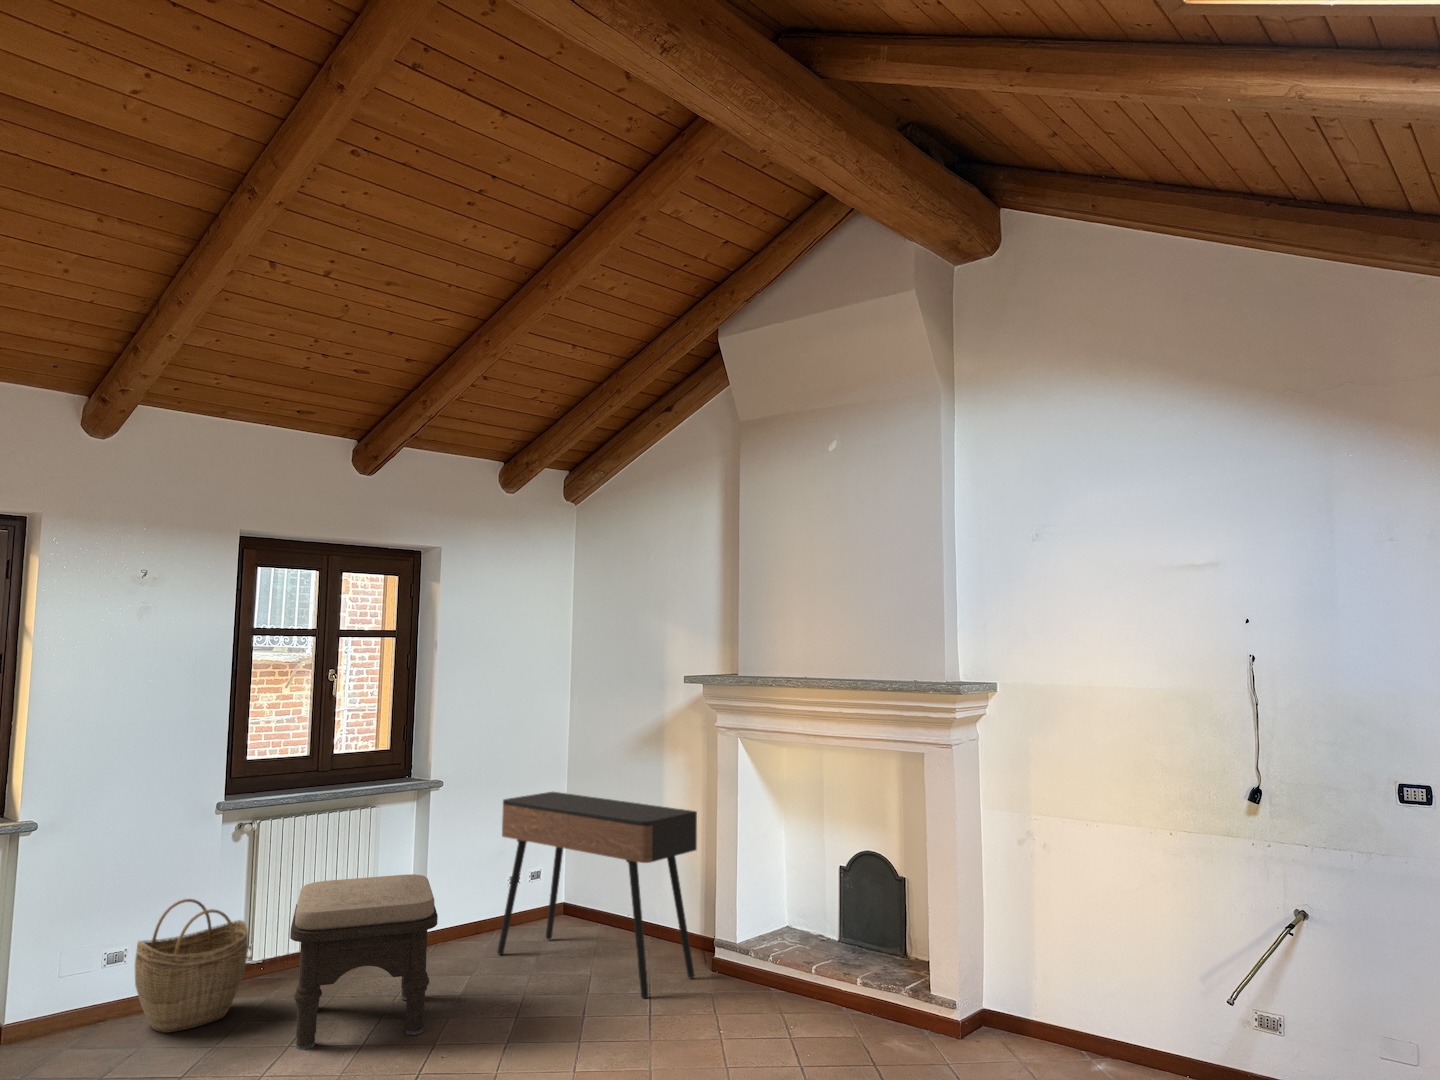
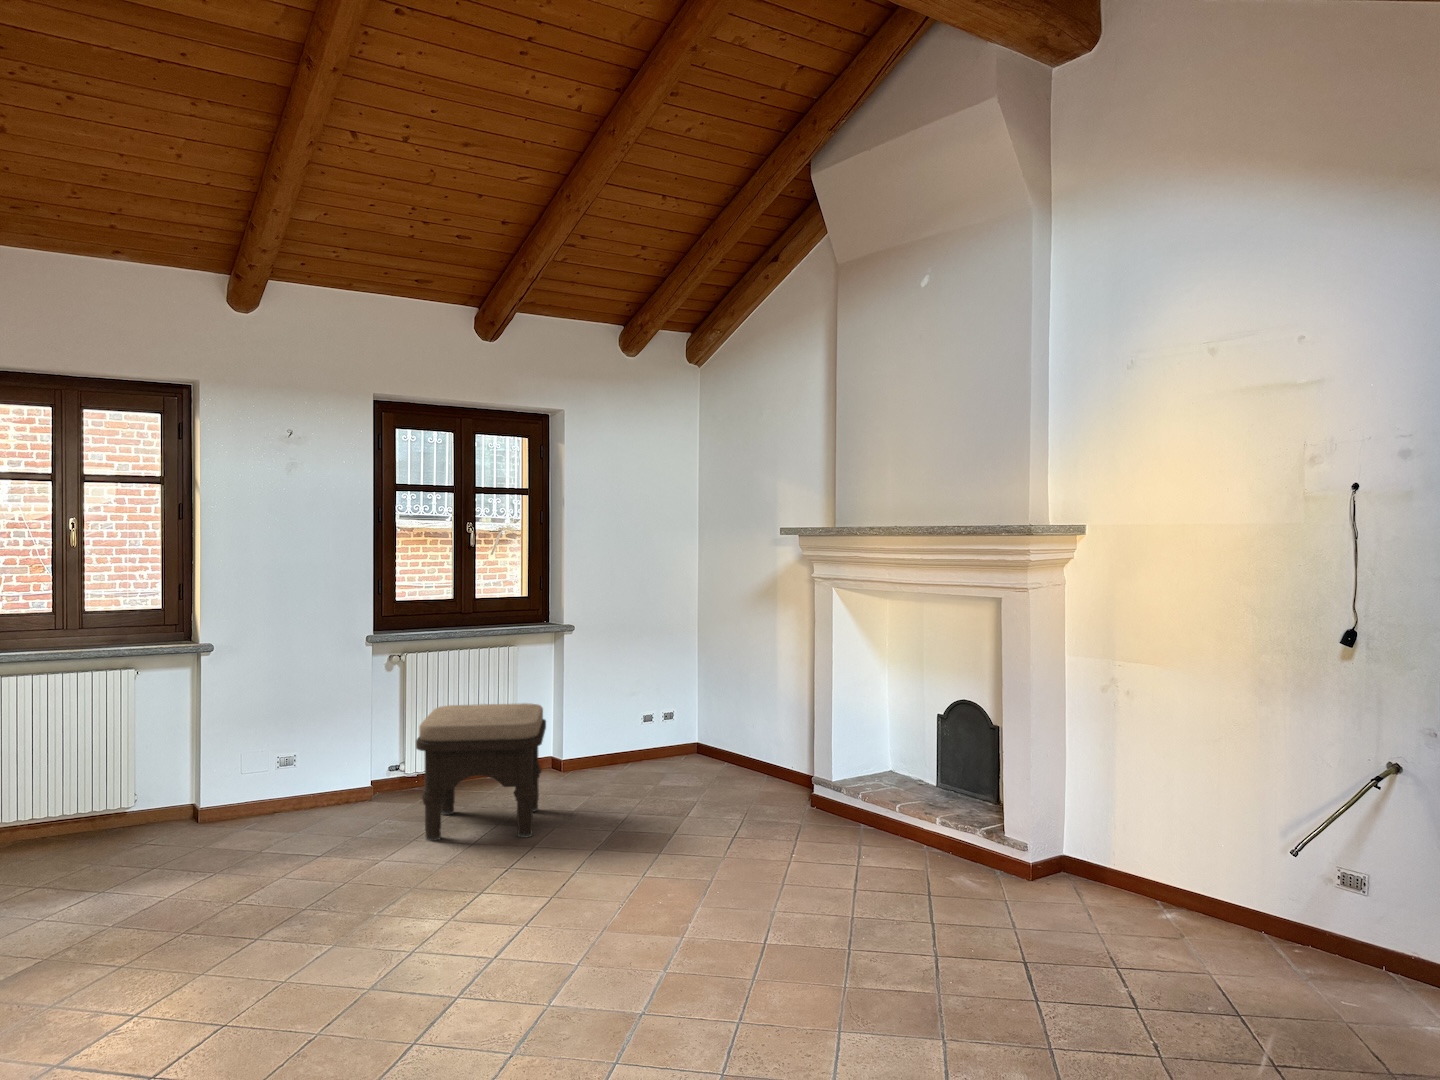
console table: present [497,792,697,998] -> none [621,639,794,825]
woven basket: present [135,899,248,1033] -> none [304,715,395,821]

